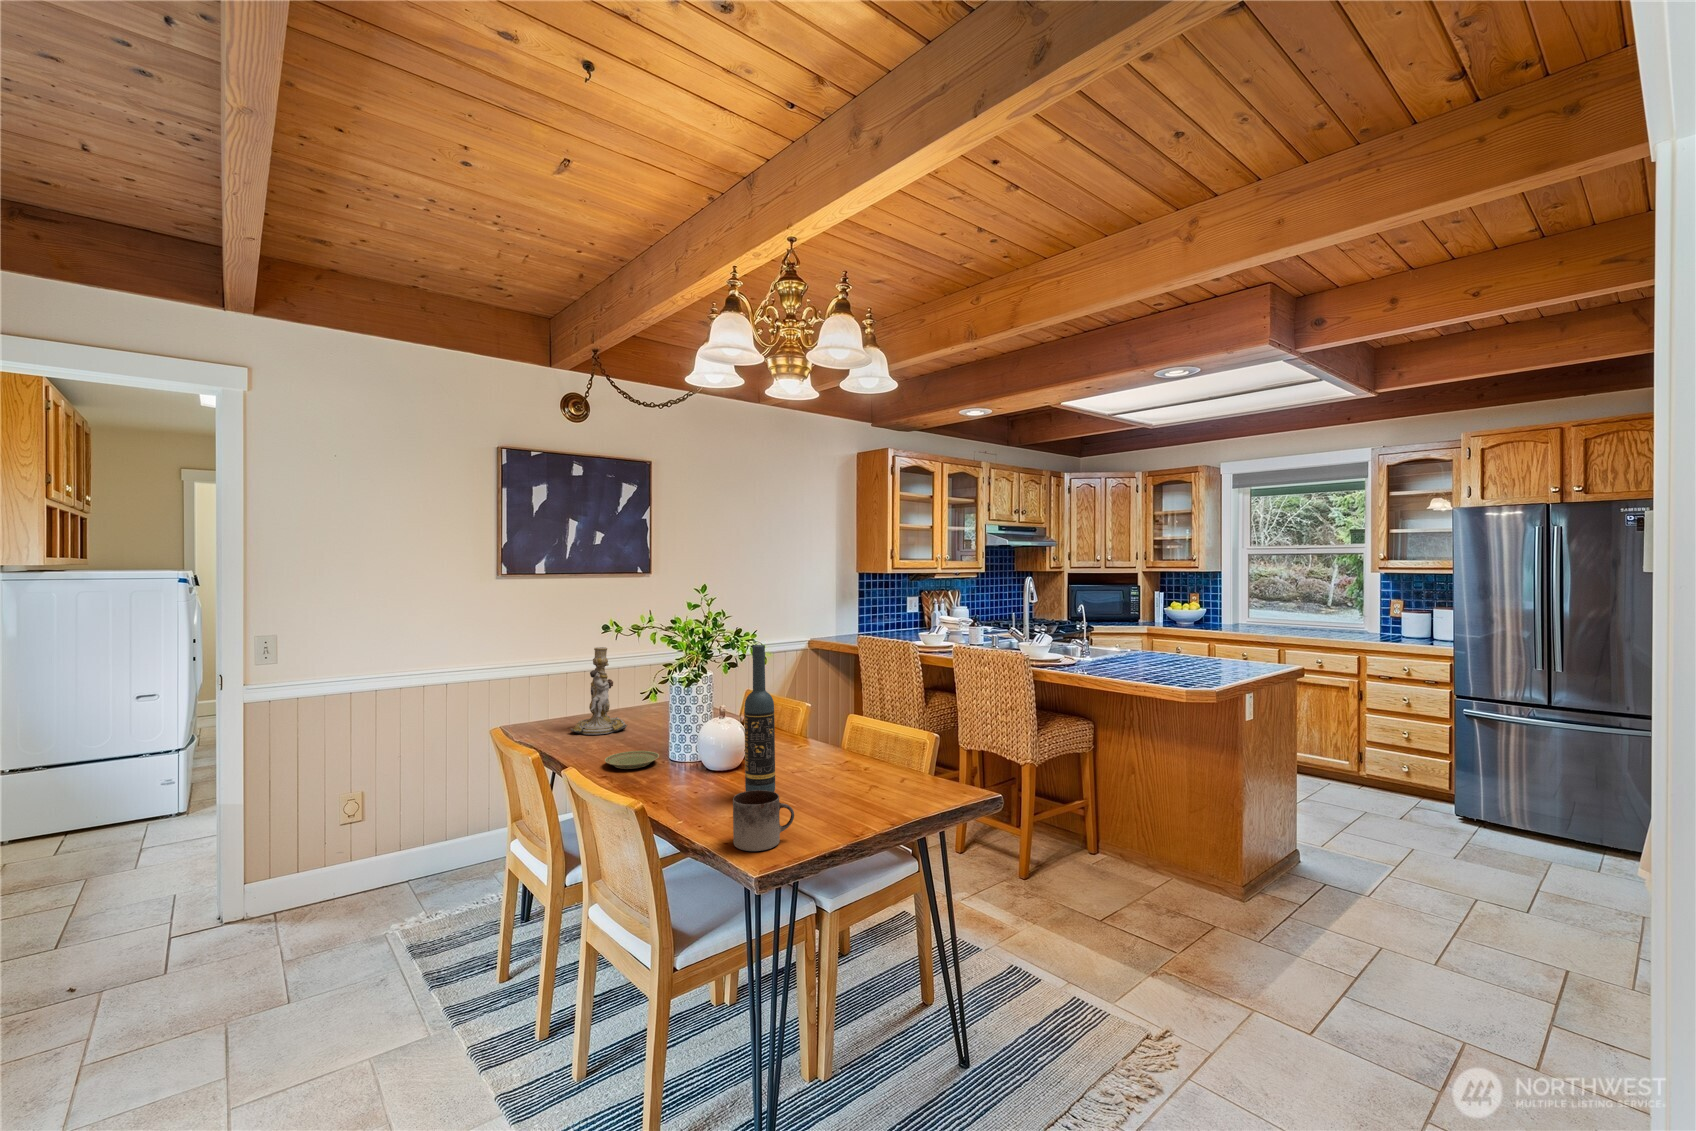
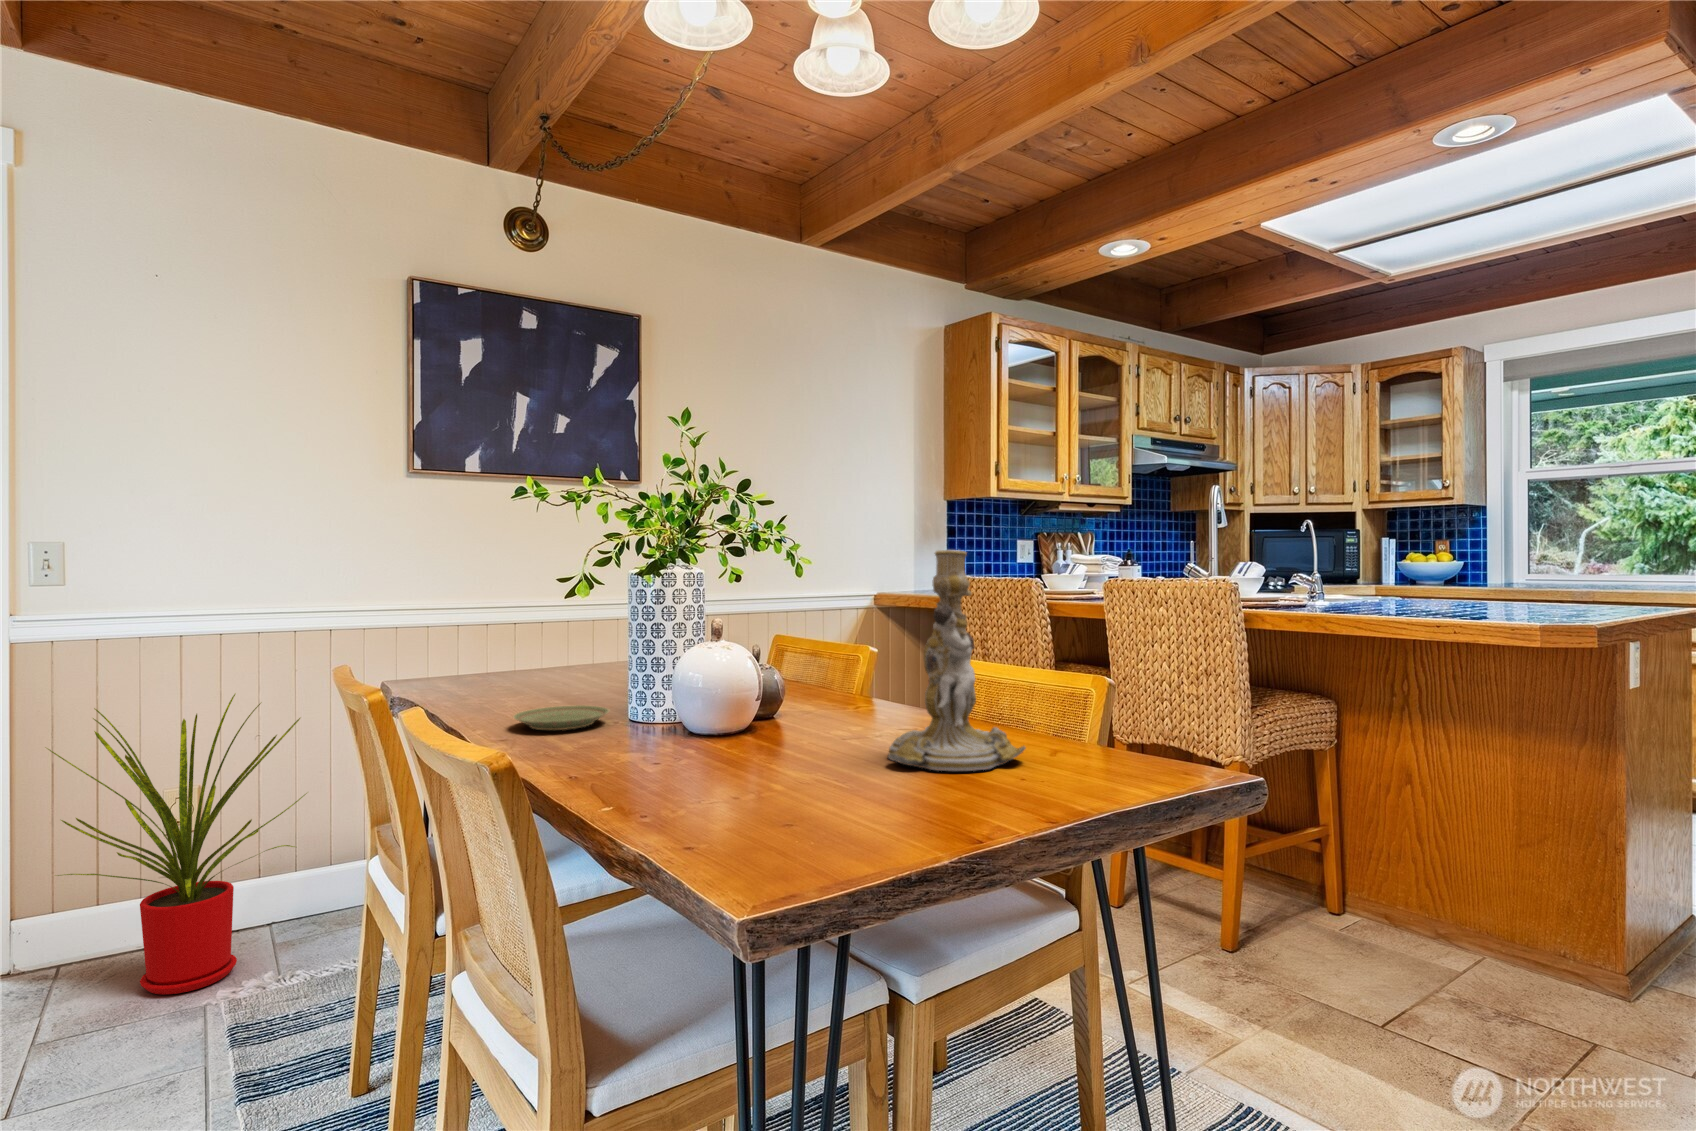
wine bottle: present [744,645,775,792] -> none [746,476,806,776]
candlestick: present [570,647,627,735] -> present [888,550,1025,771]
house plant: none [280,732,442,930] -> present [47,693,307,994]
mug: present [733,790,794,851] -> none [703,738,838,864]

